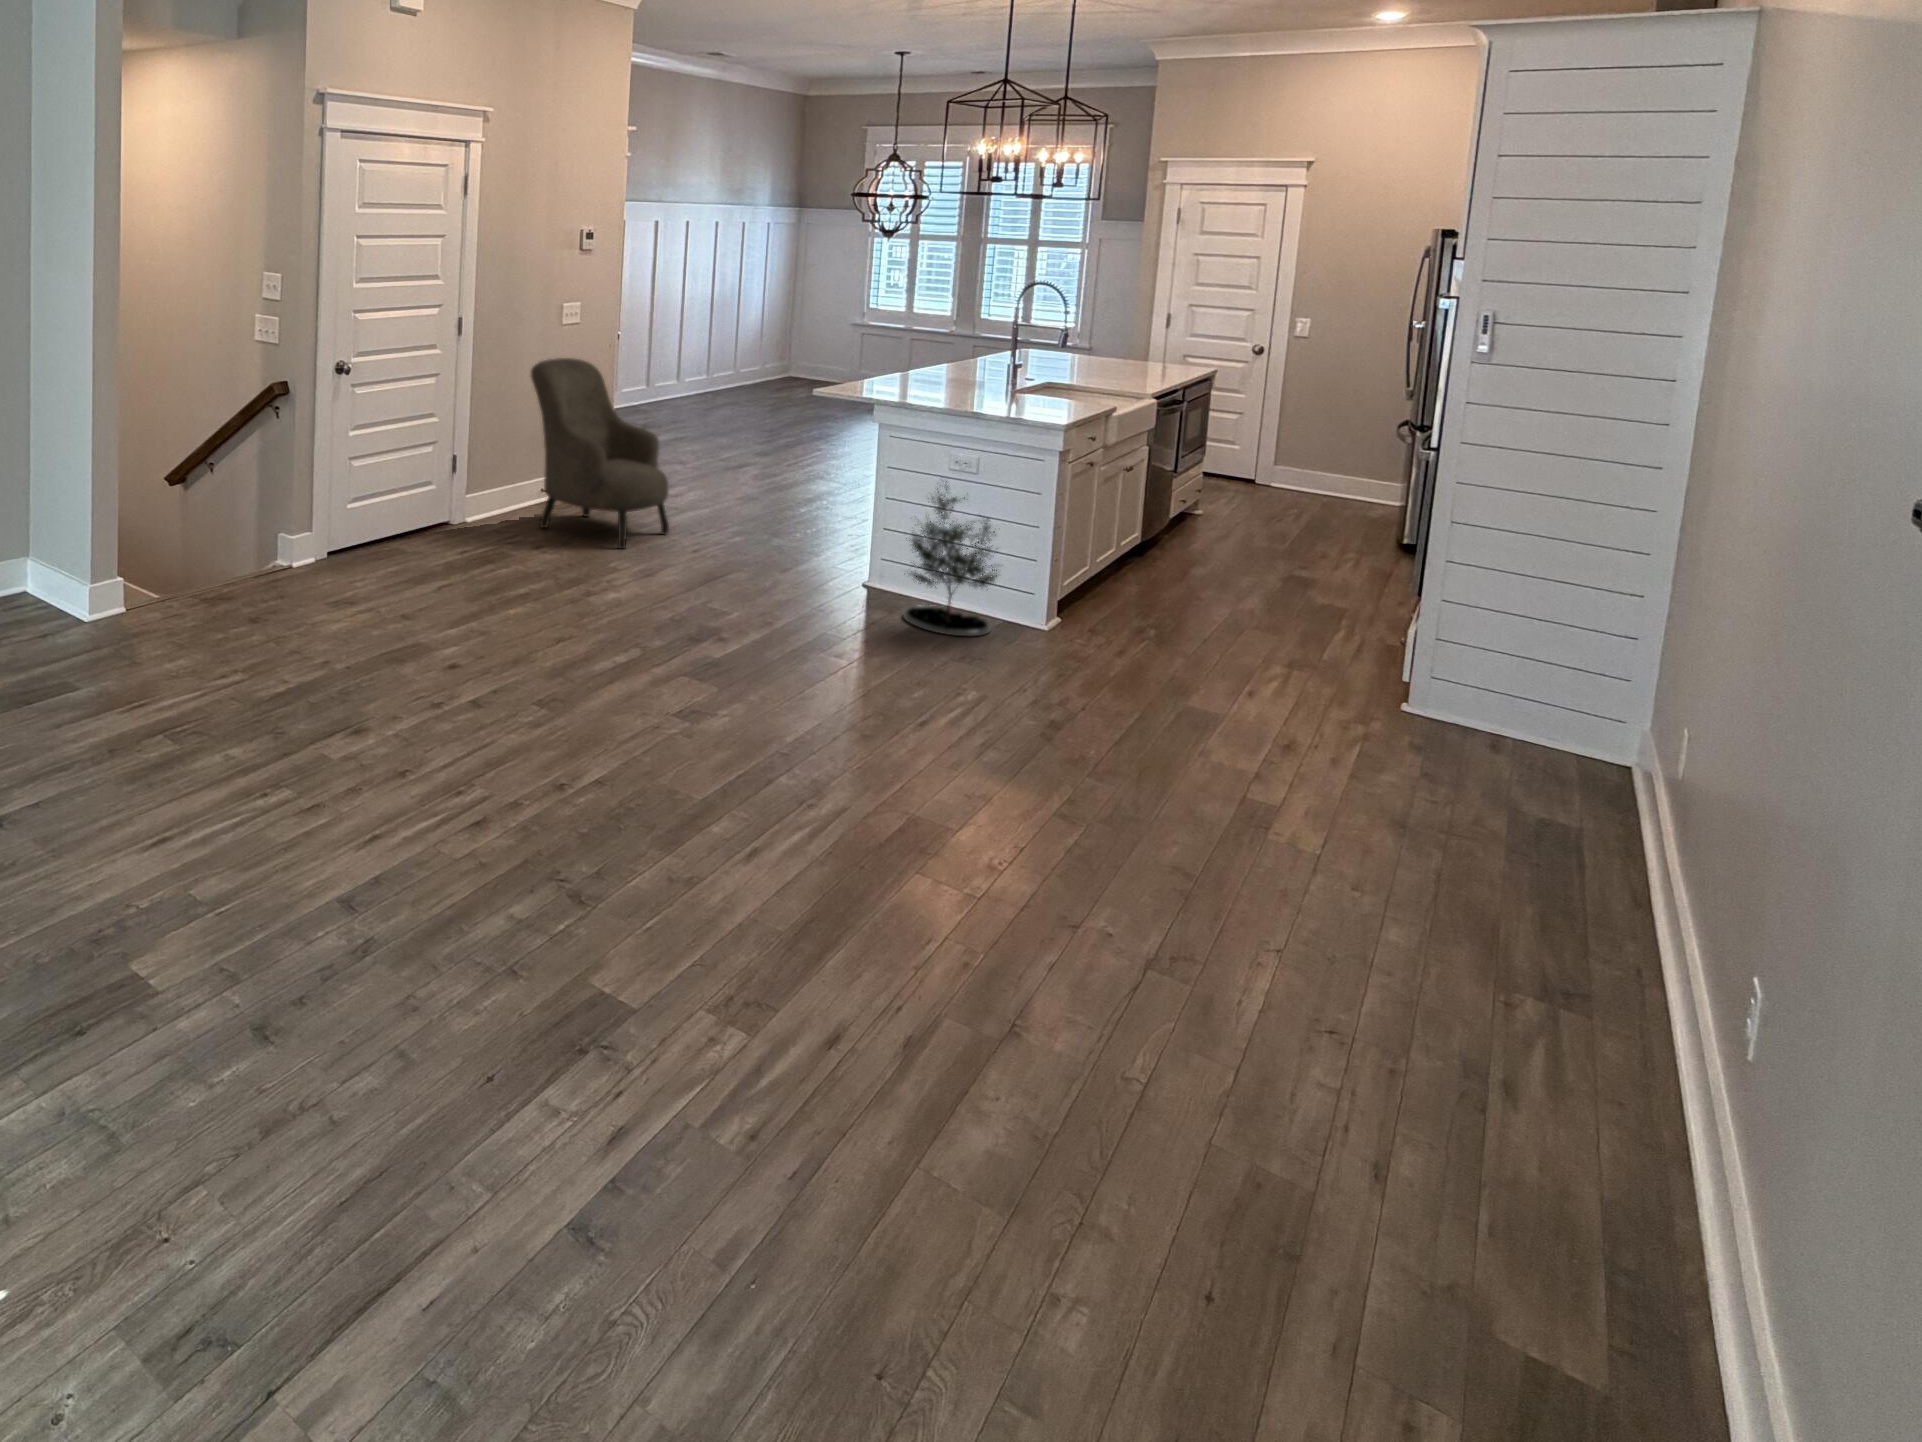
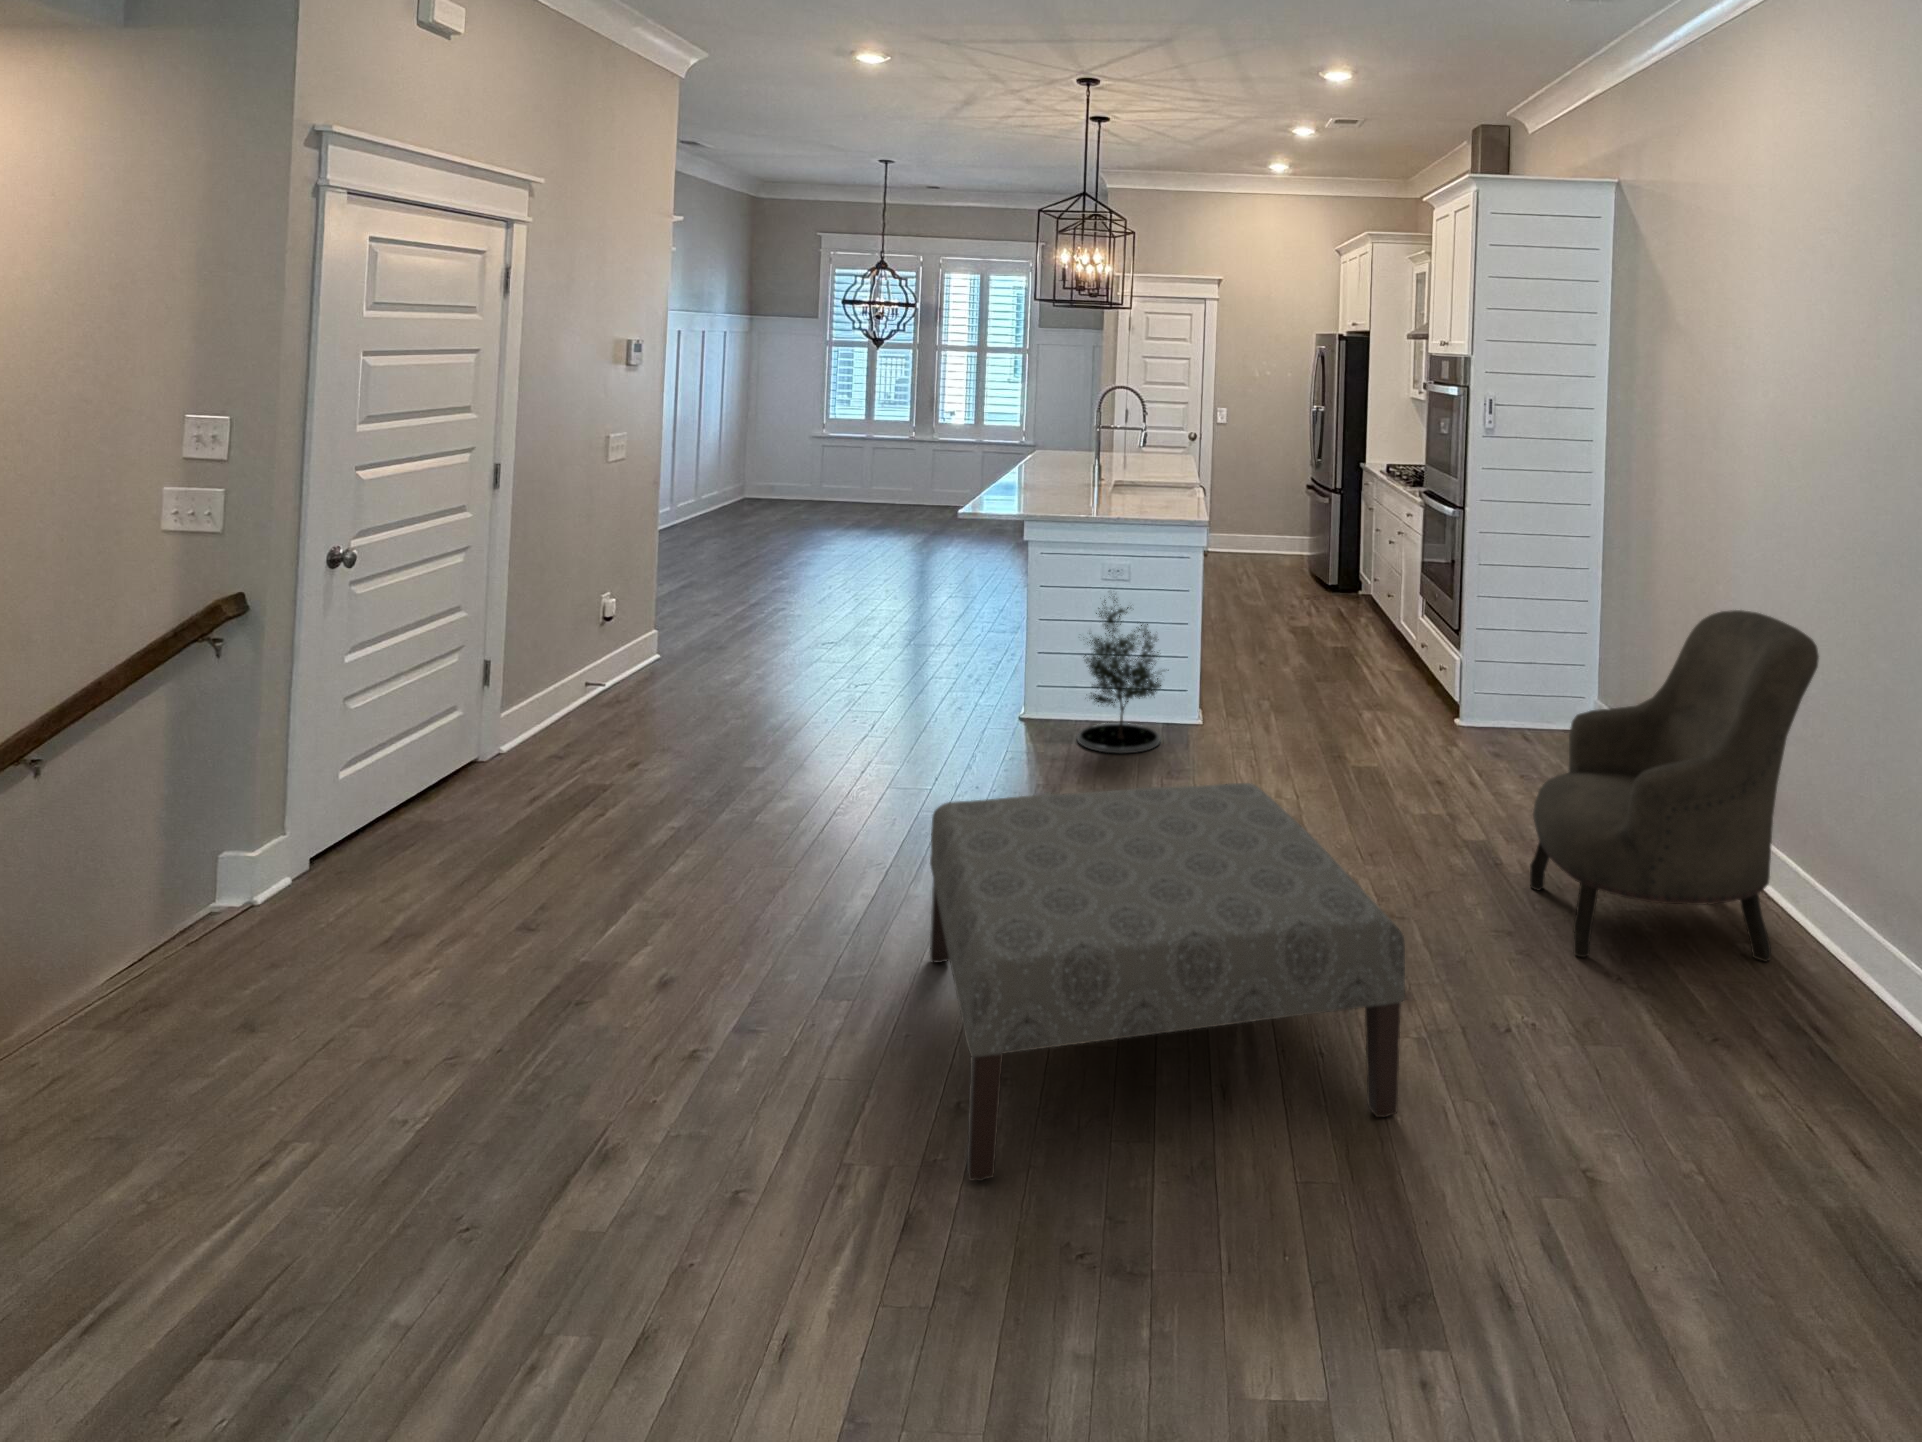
armchair: present [530,358,669,549] -> present [1530,610,1819,962]
ottoman: none [532,596,926,918] -> present [930,783,1405,1181]

